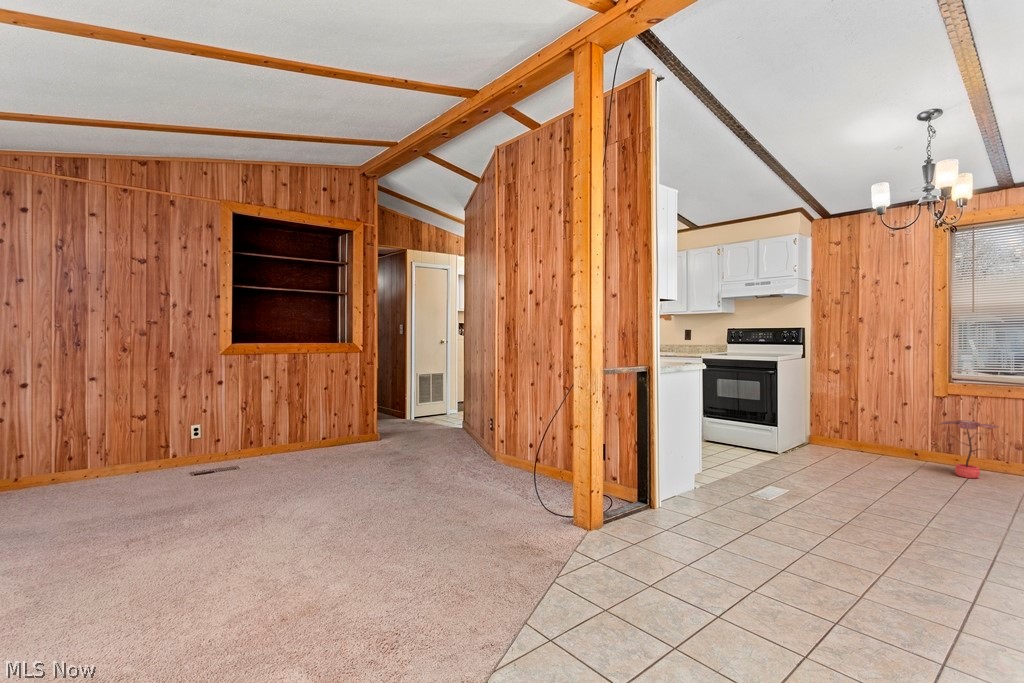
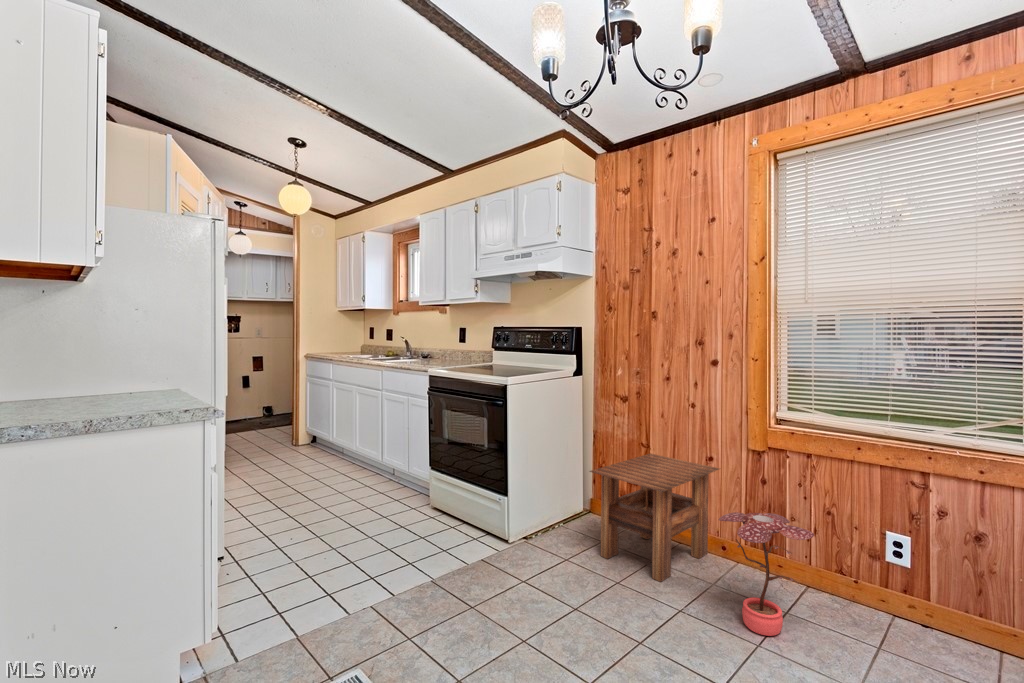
side table: none [842,403,916,465] -> present [590,454,719,582]

